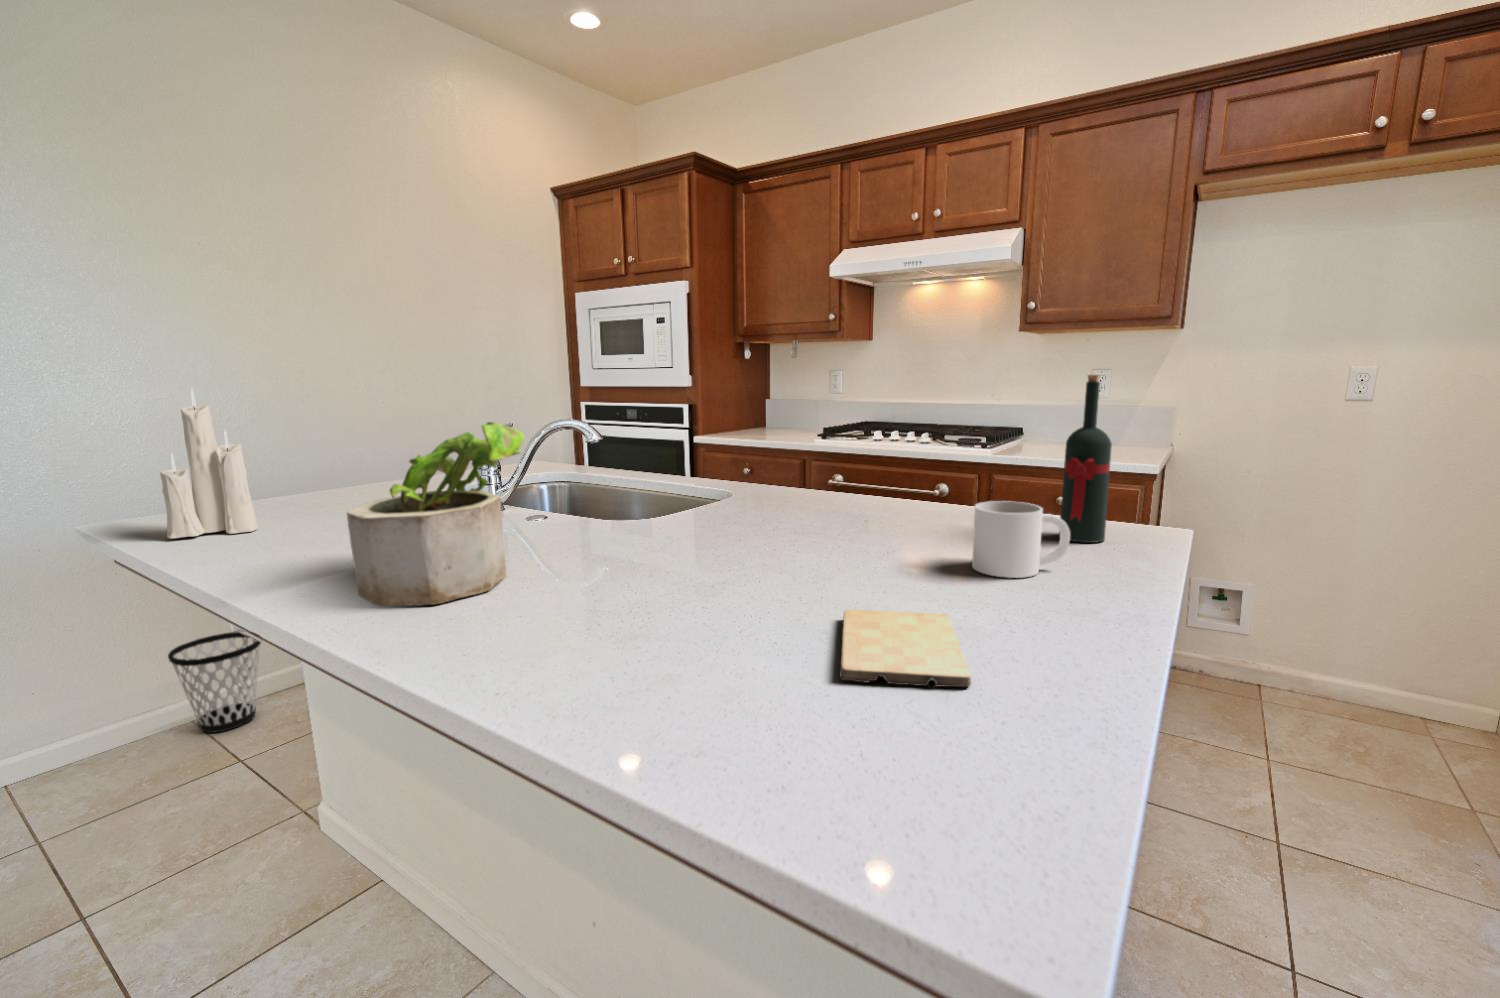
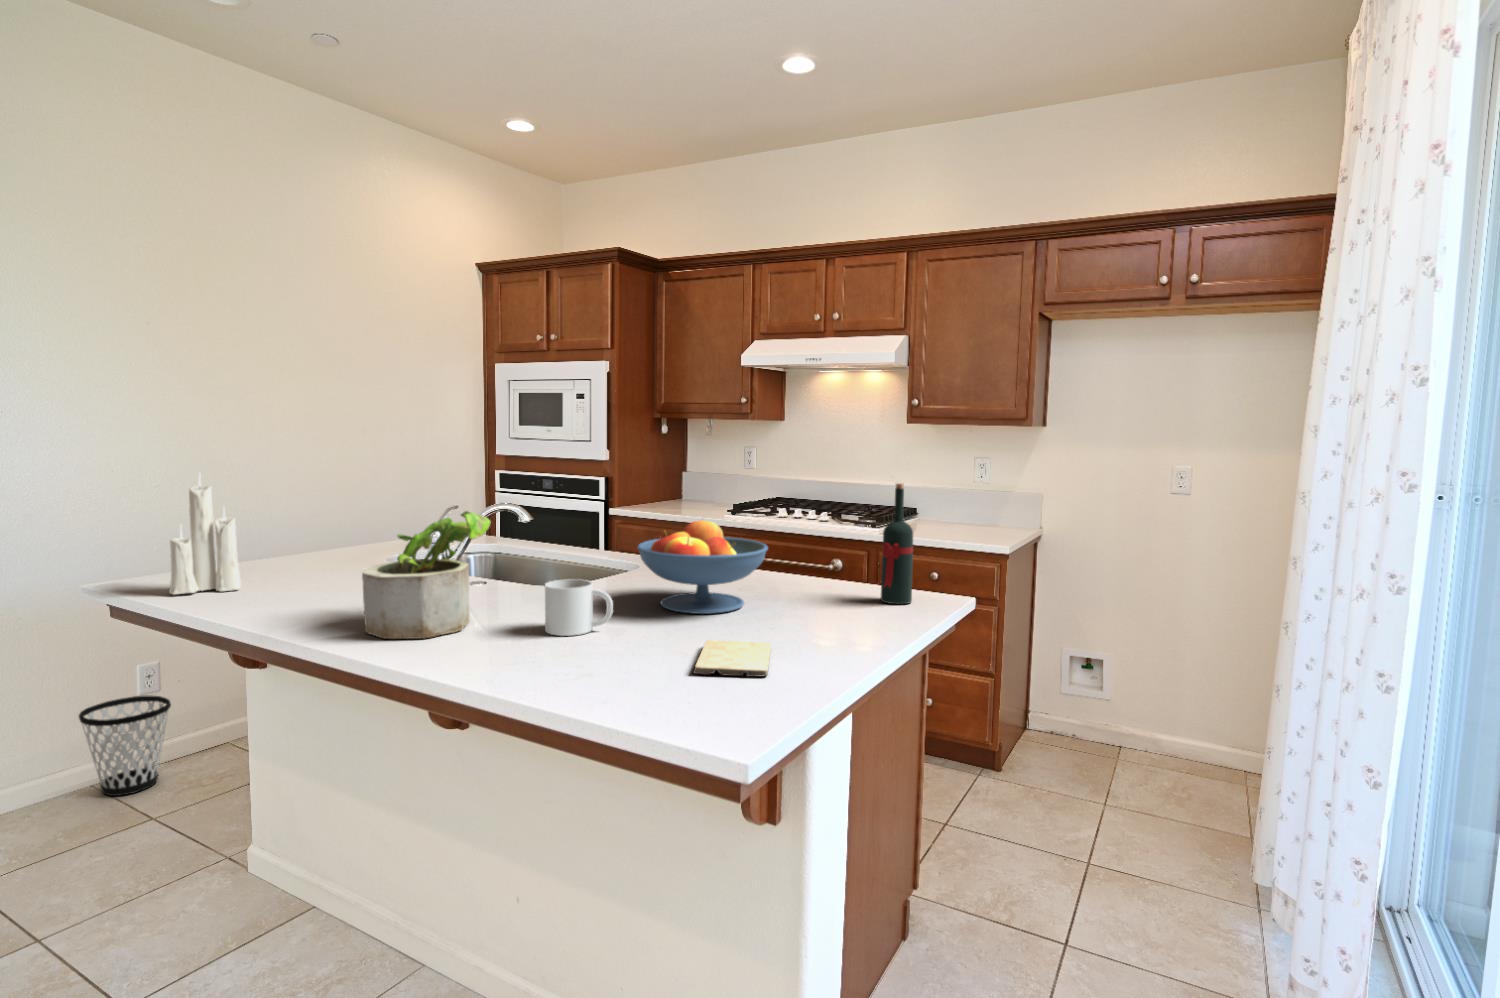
fruit bowl: none [730,432,910,560] -> present [637,520,768,614]
mug: present [972,501,1070,578] -> present [545,579,613,636]

